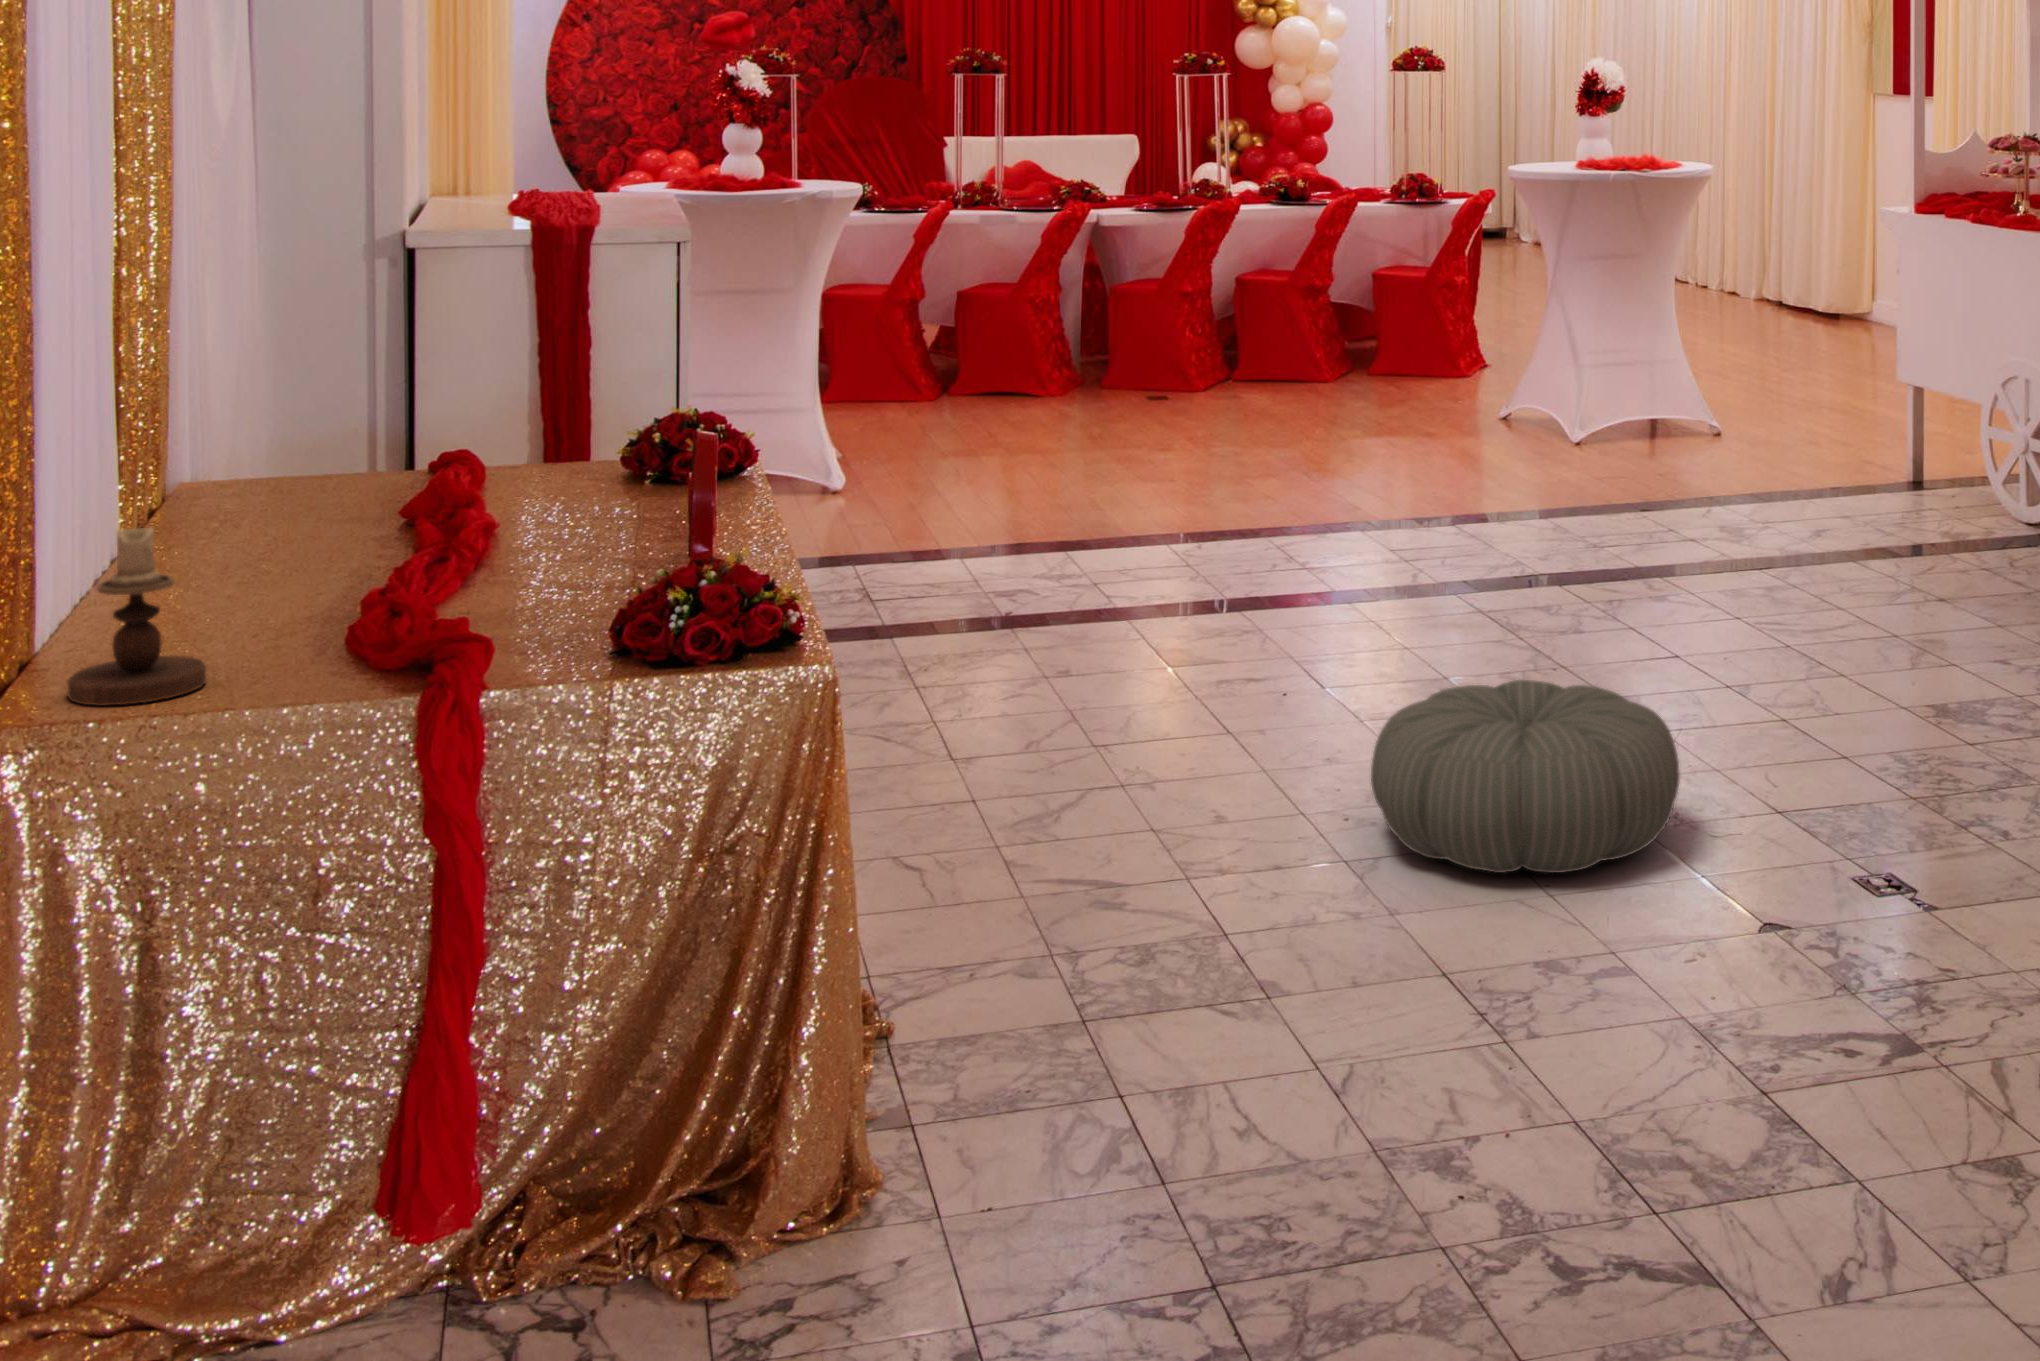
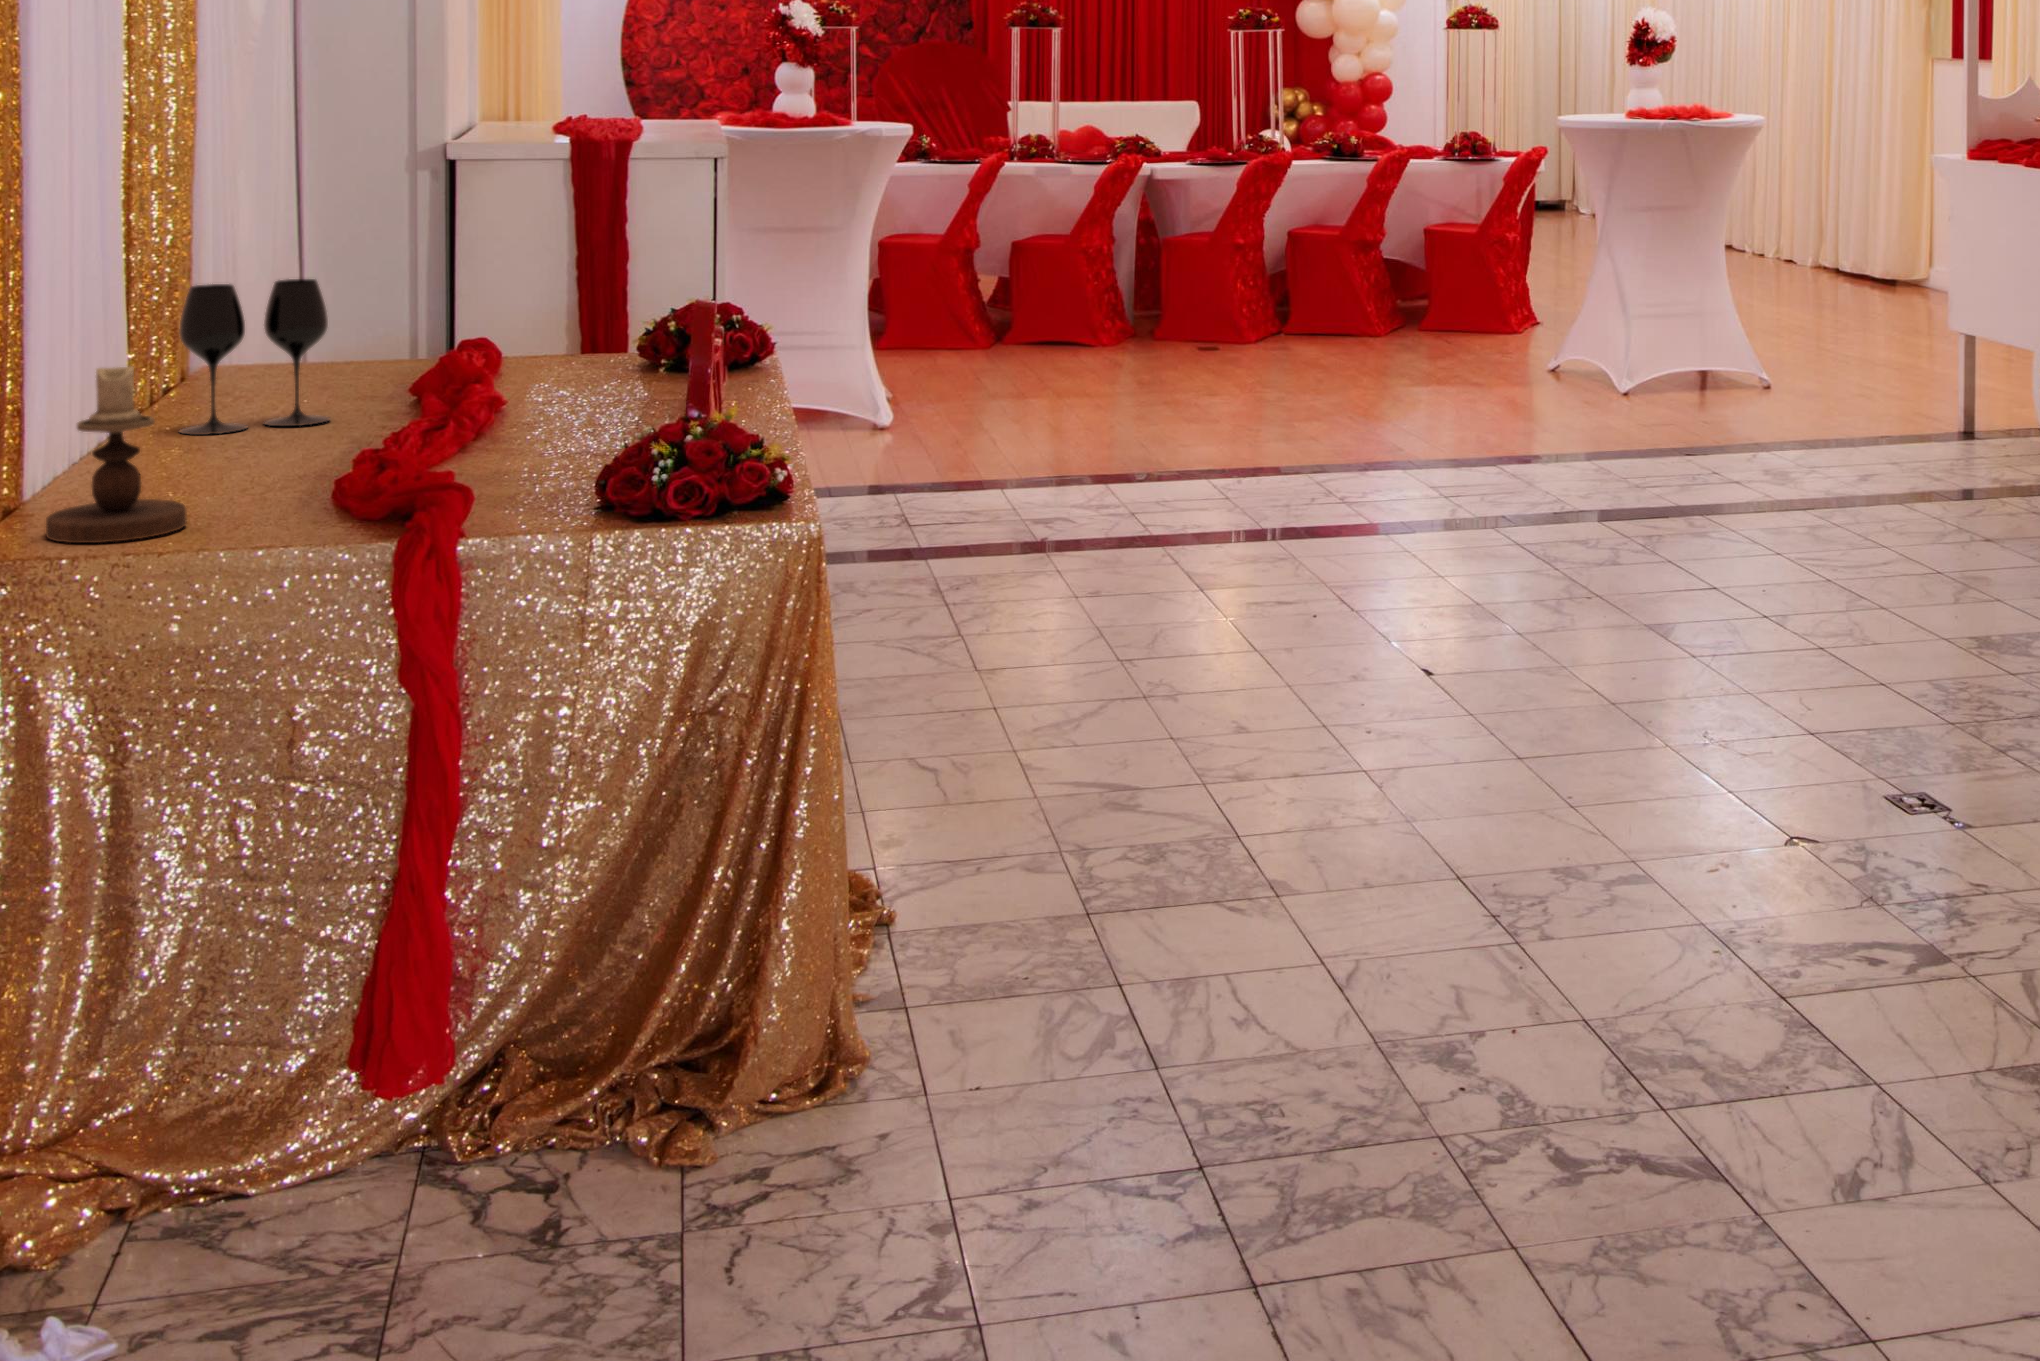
wine glass: none [166,411,318,572] -> present [179,279,329,435]
pouf: present [1371,680,1680,873] -> none [1395,590,1709,781]

